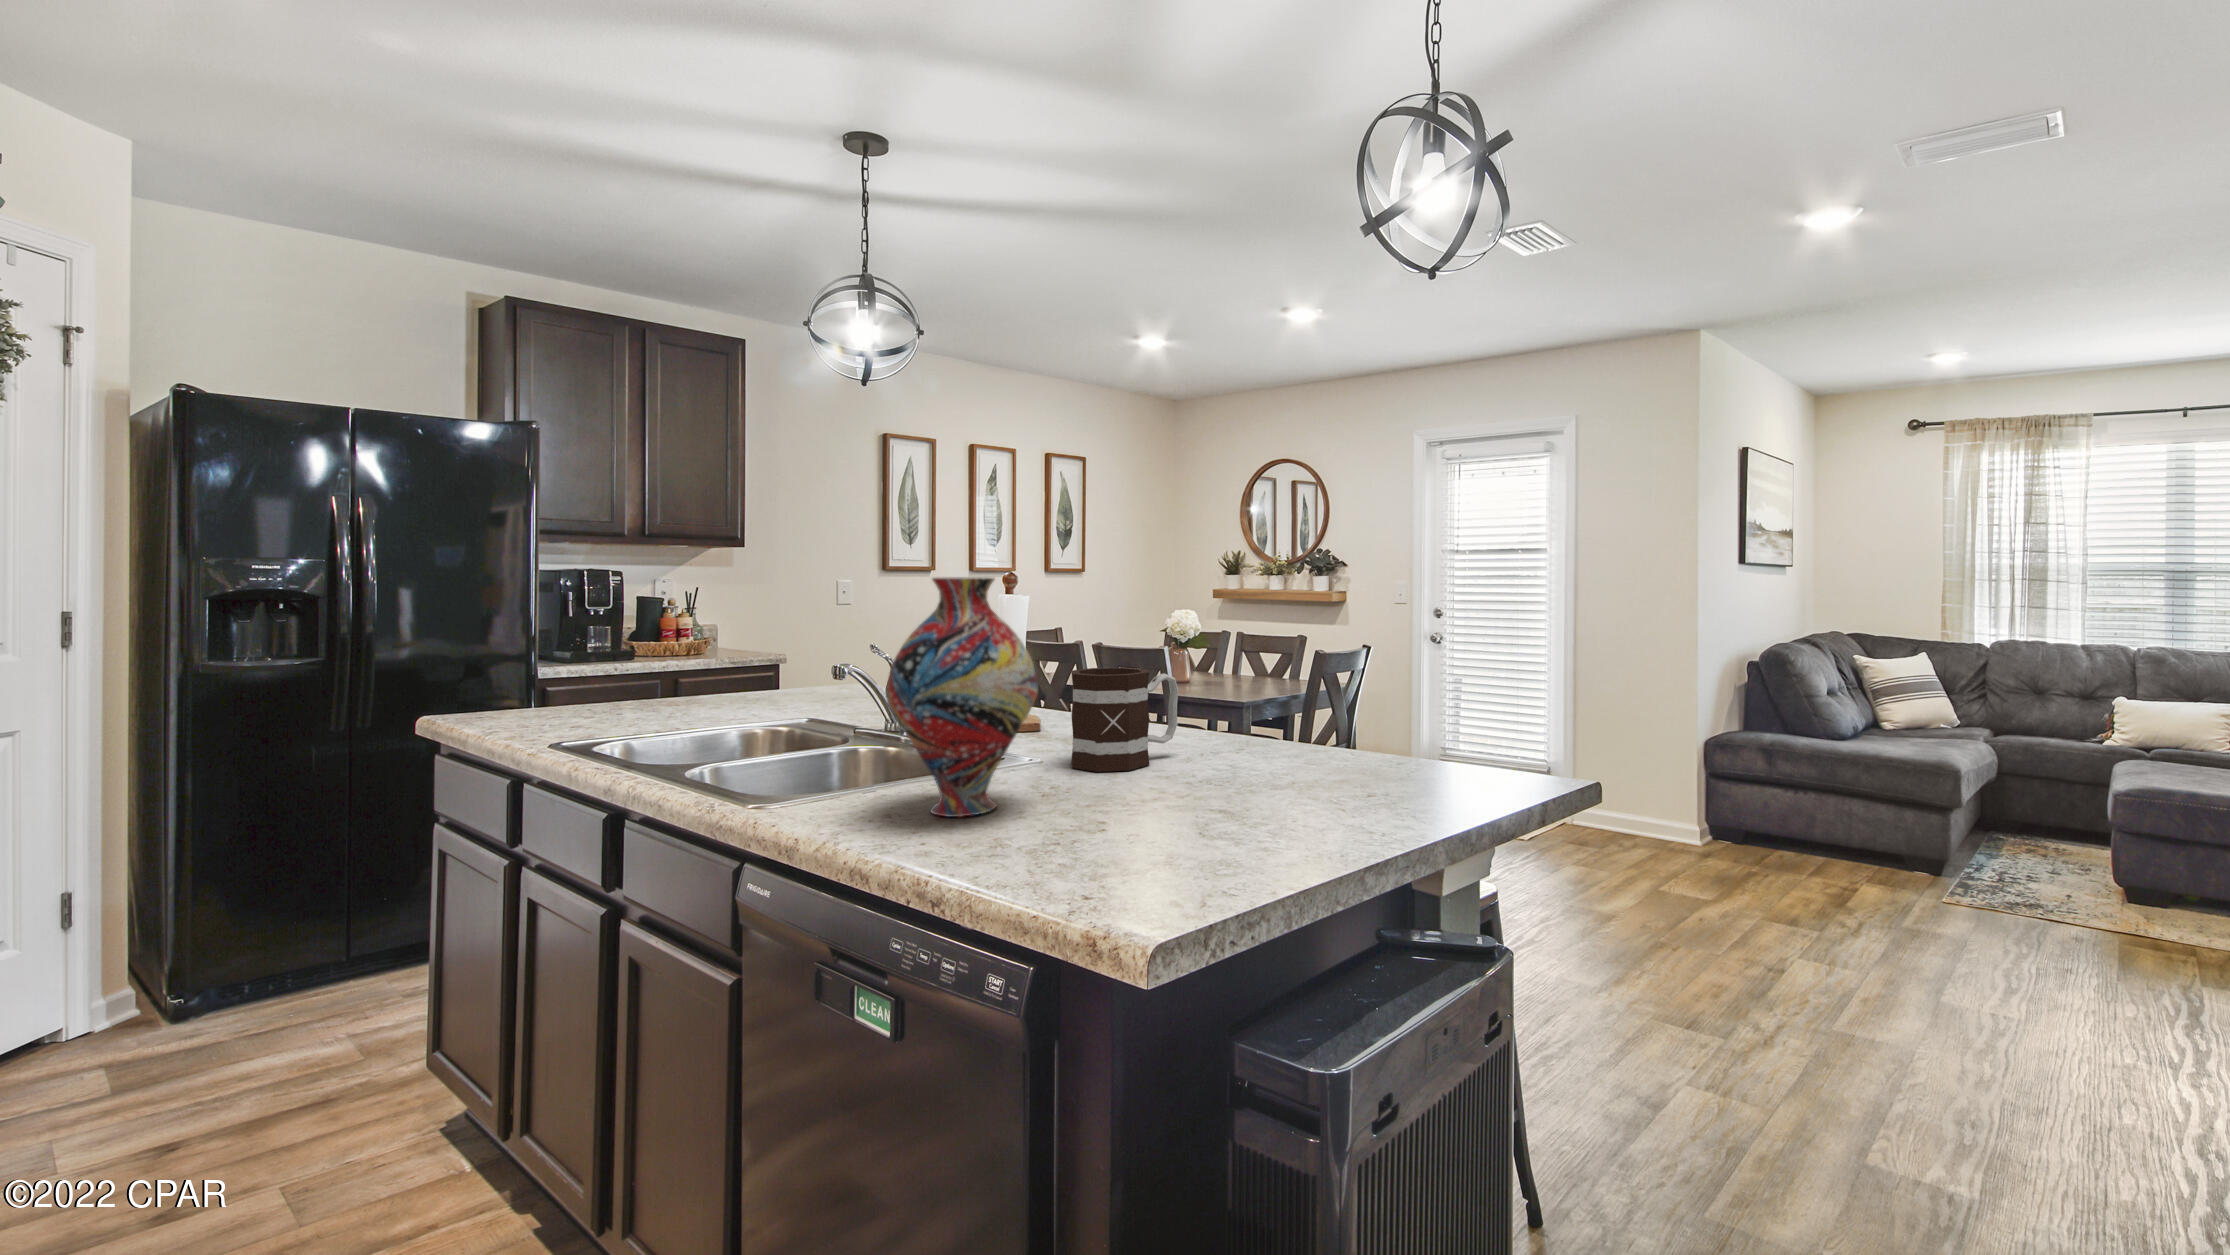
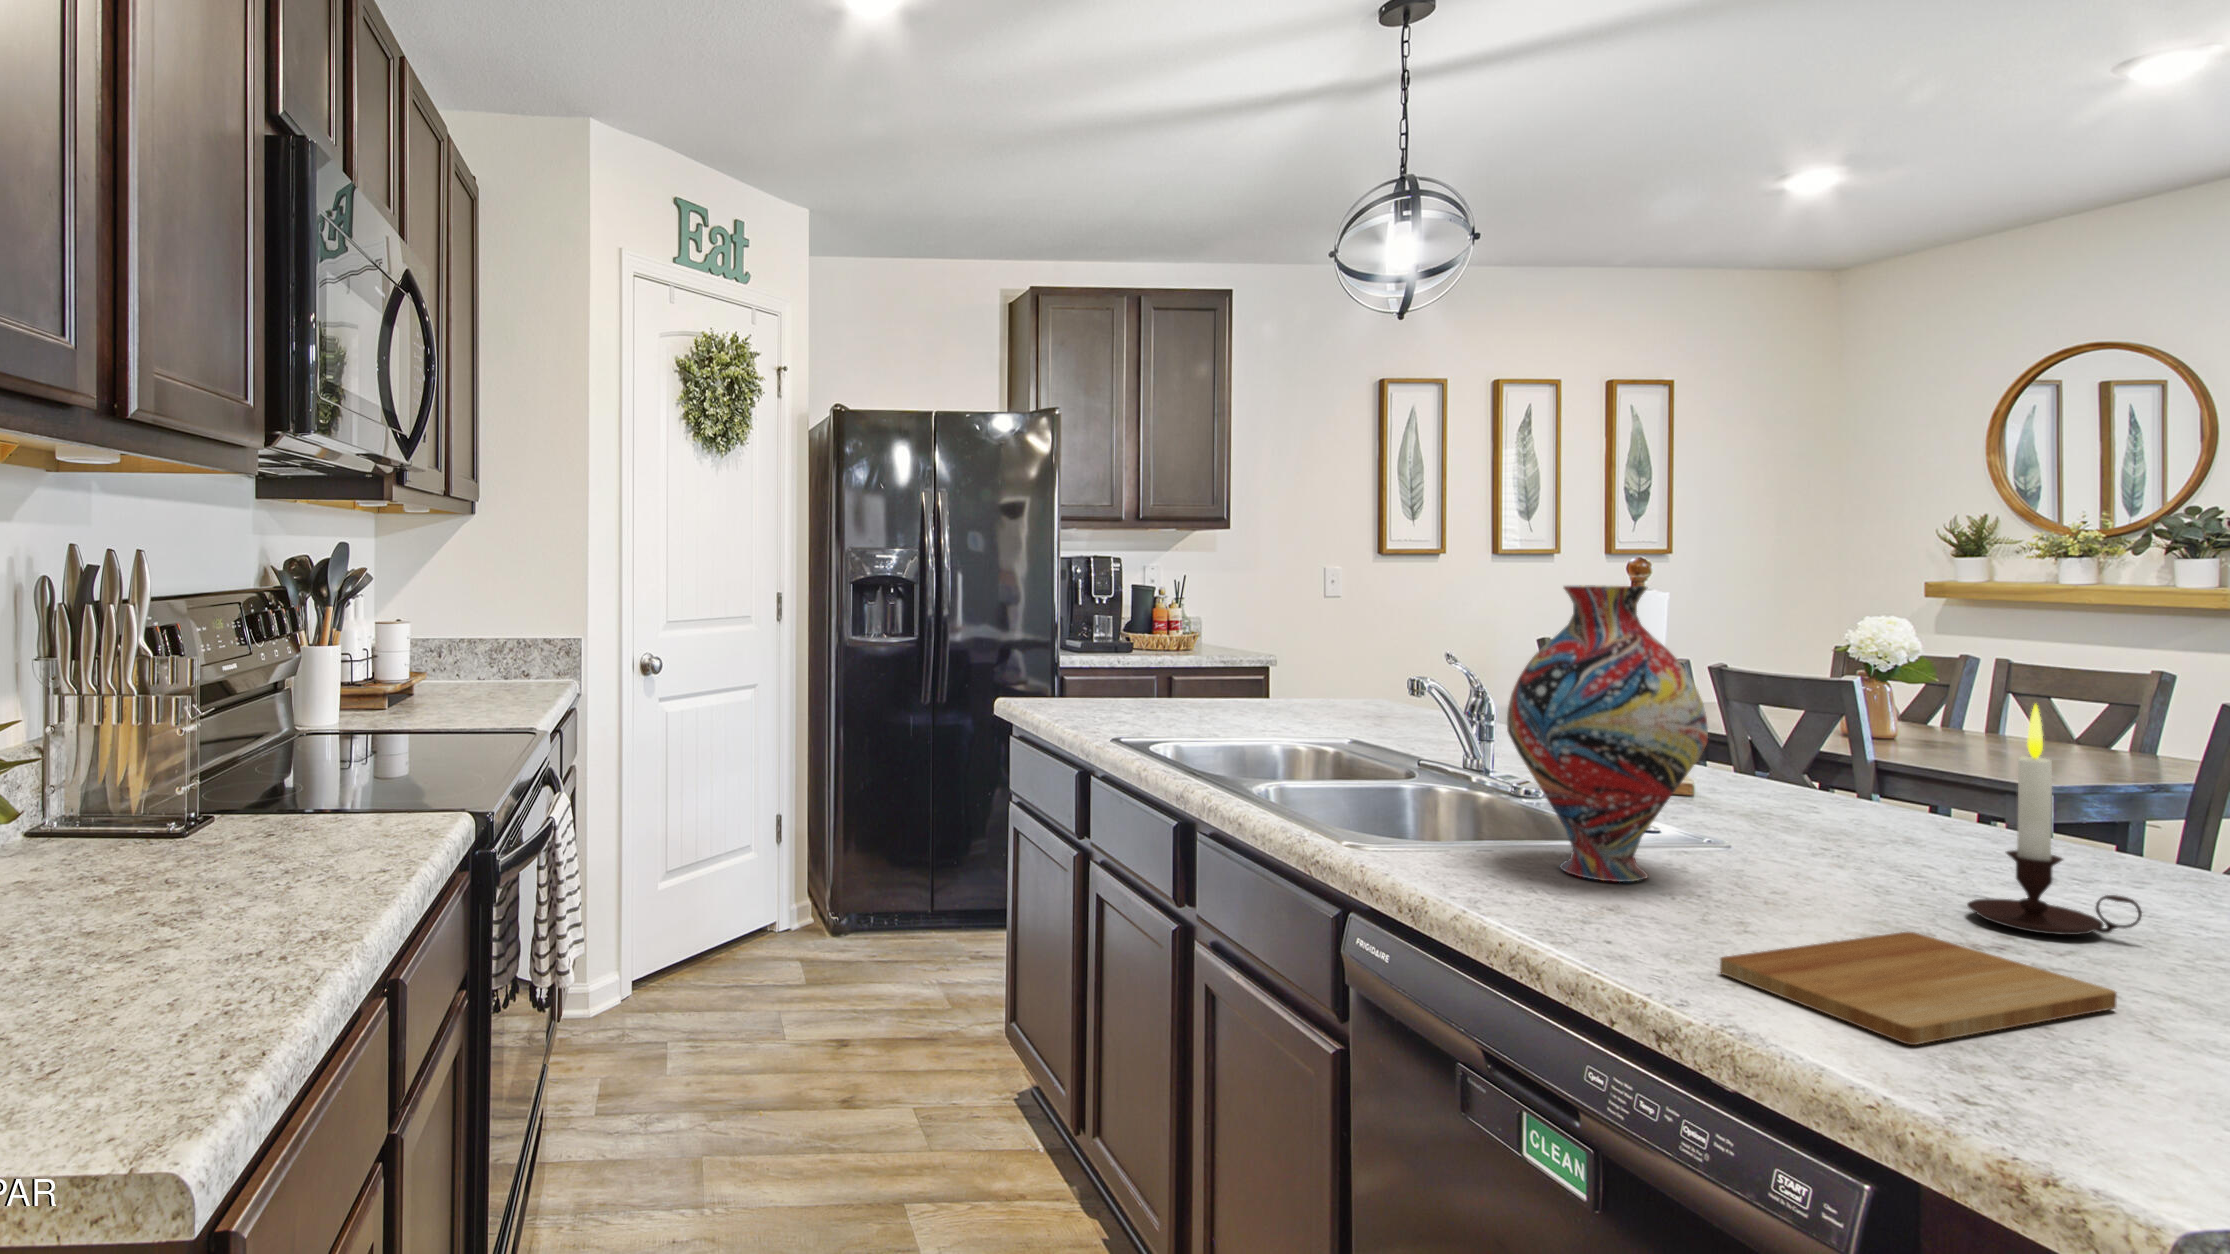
candle: none [1194,653,1281,806] -> present [1967,704,2142,935]
mug: present [1071,667,1178,772] -> none [1736,707,1921,858]
cutting board: none [1021,822,1262,919] -> present [1720,932,2117,1045]

